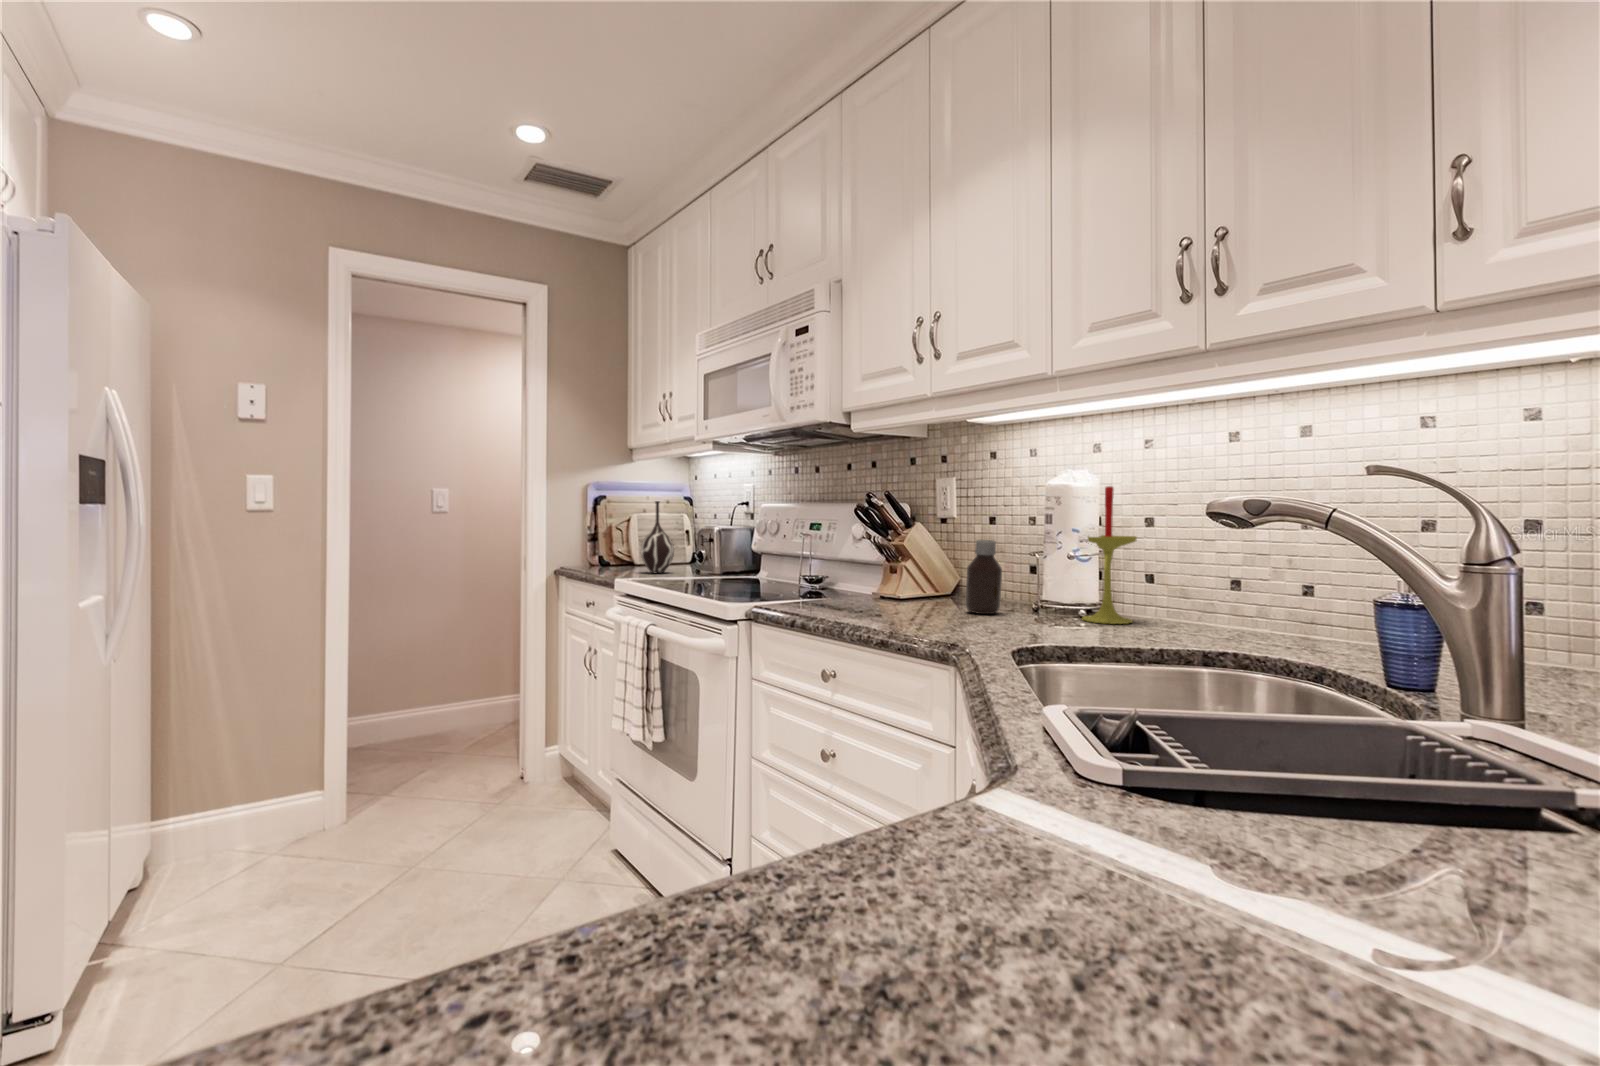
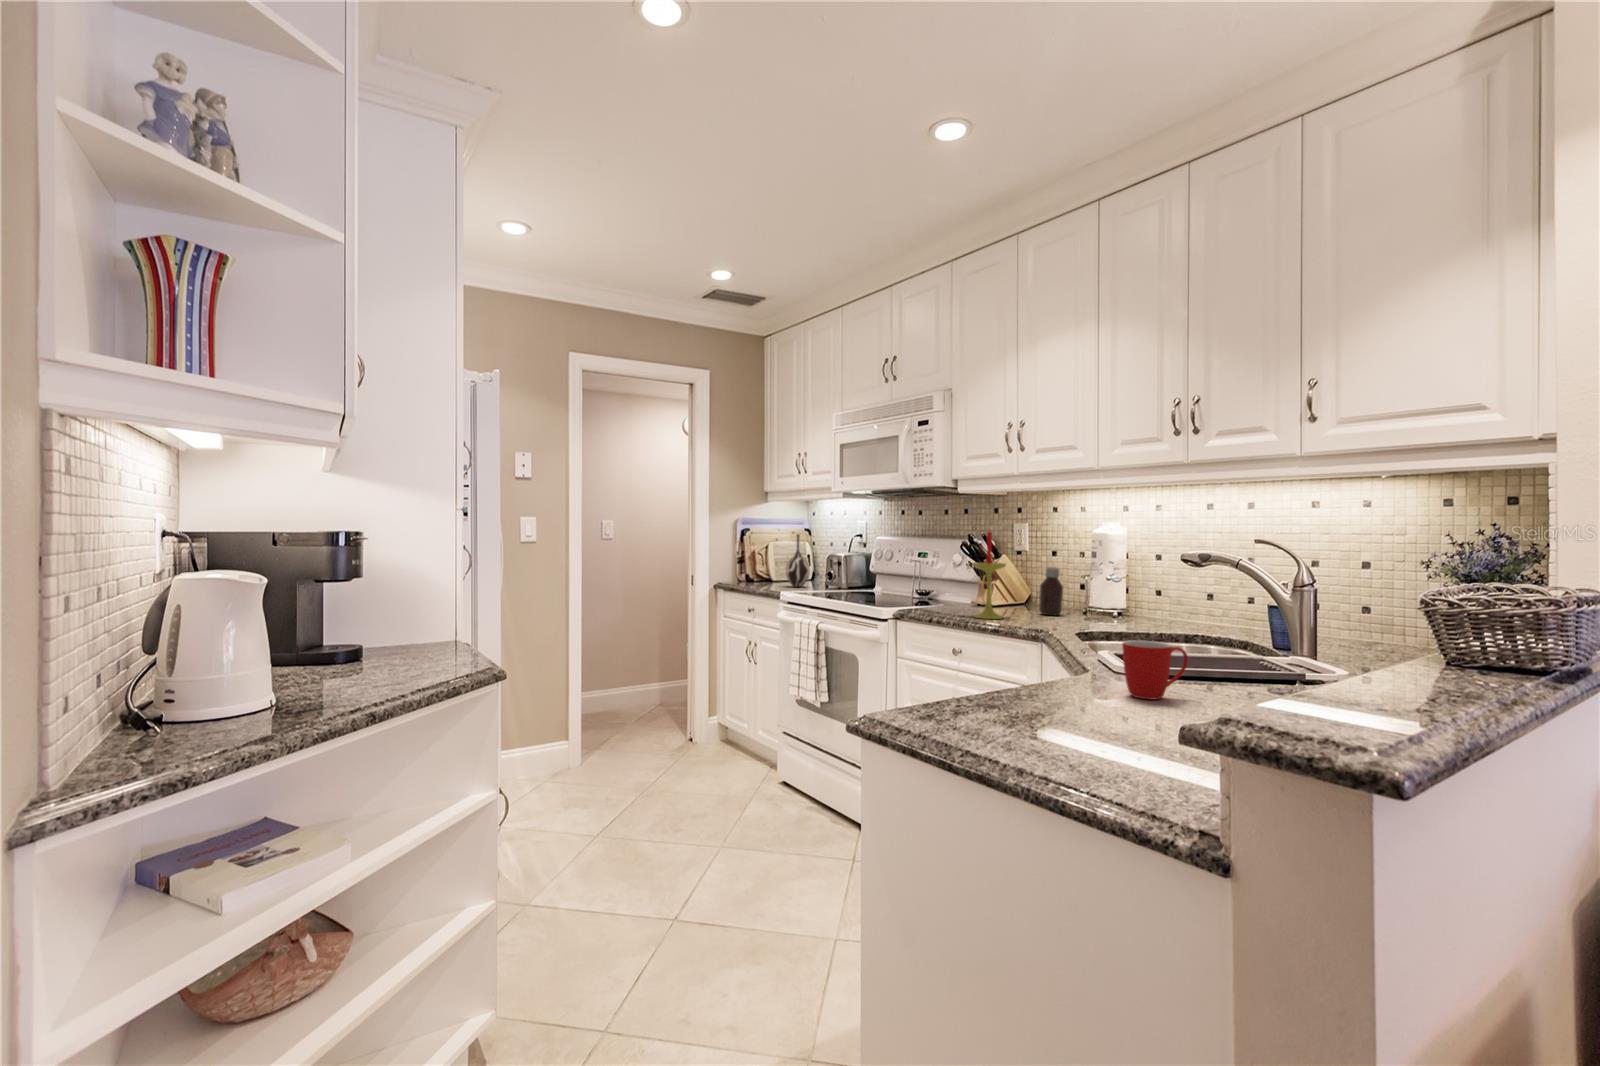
candle: present [1082,486,1137,624] -> present [972,532,1006,619]
mug: none [1085,735,1303,962] -> present [1122,640,1188,700]

